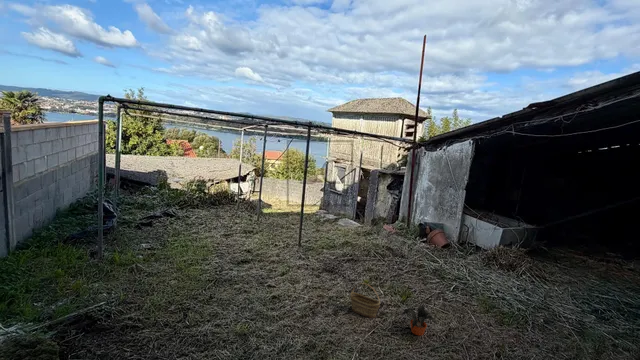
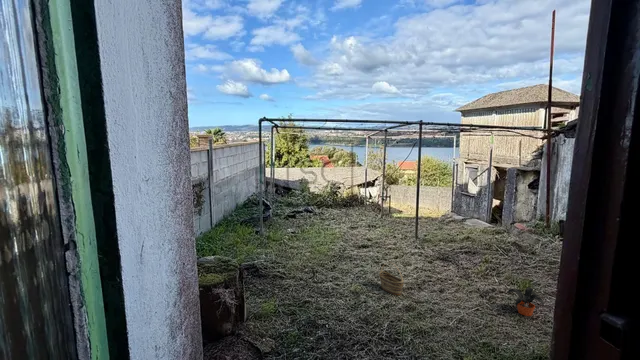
basket: present [351,291,380,318] -> present [379,264,404,295]

